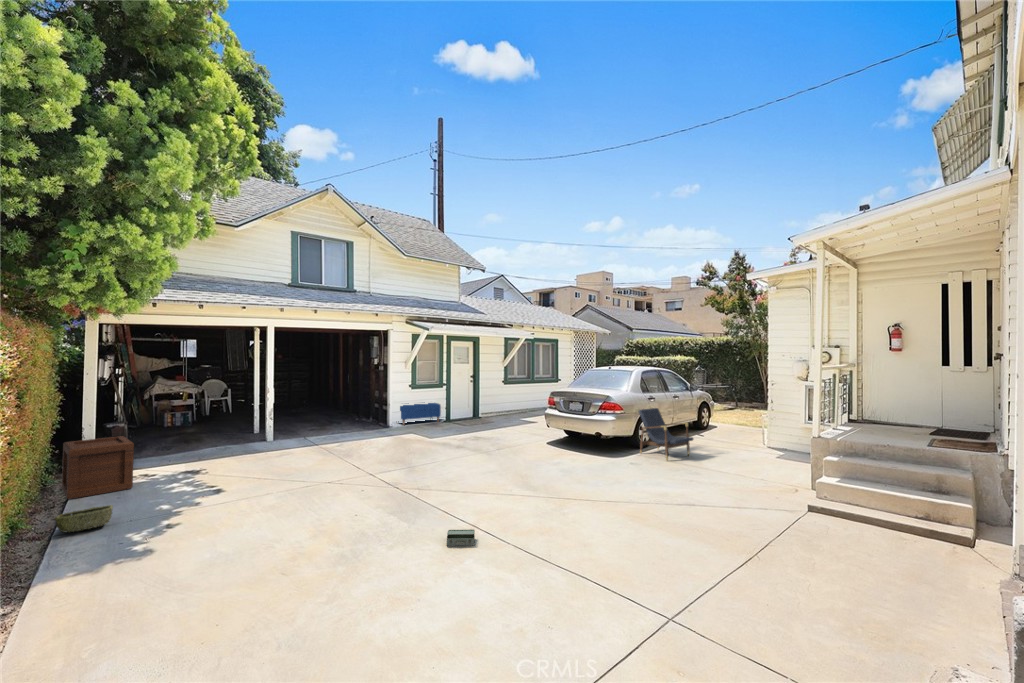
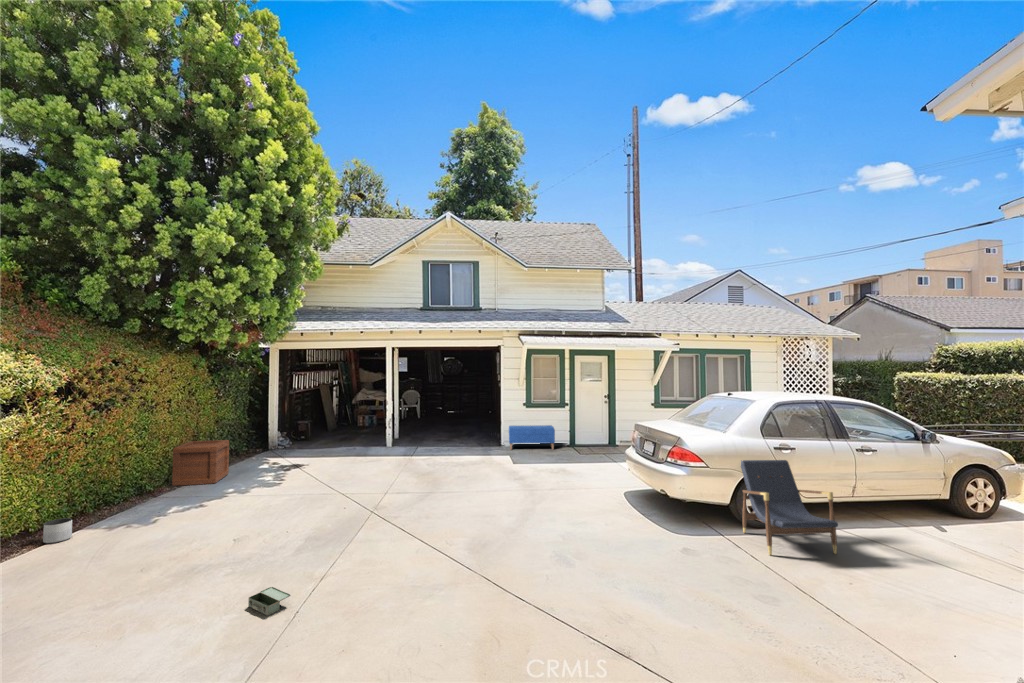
woven basket: present [55,505,113,532] -> none [106,496,151,513]
planter: none [42,538,80,573] -> present [43,518,72,543]

